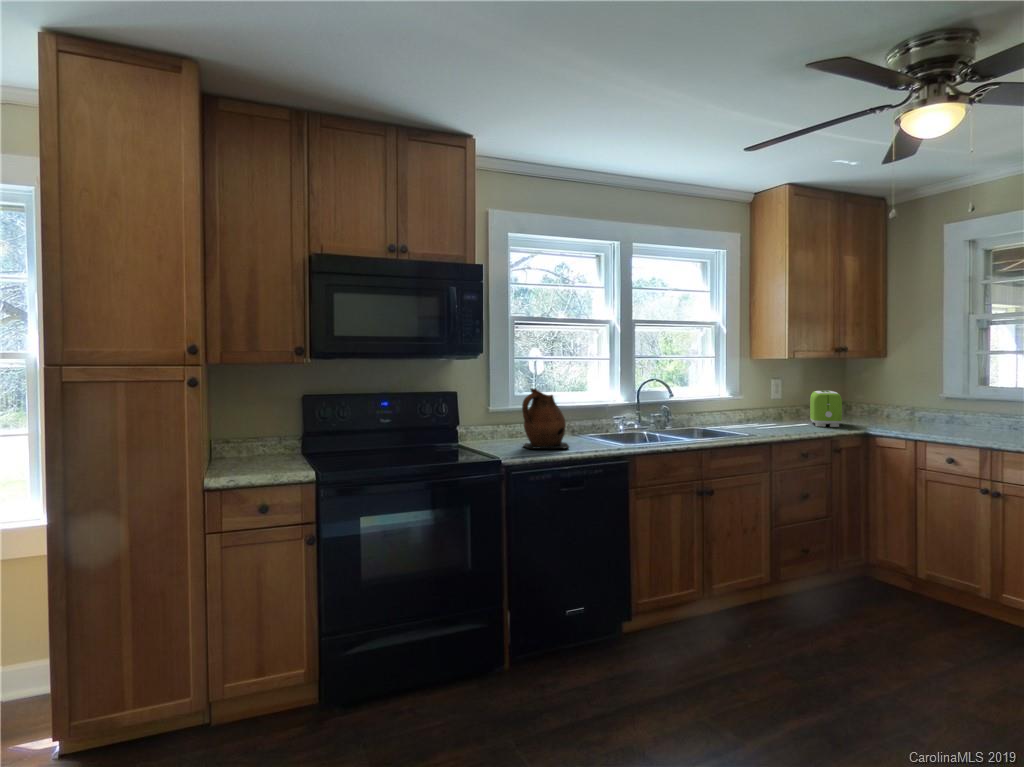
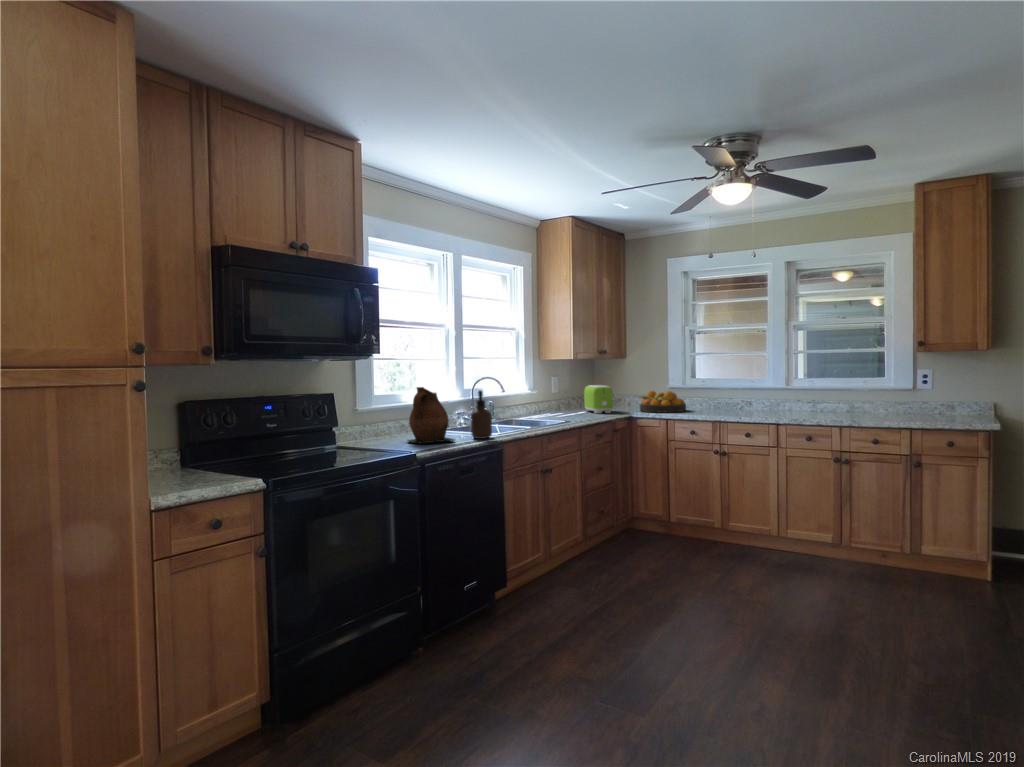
soap dispenser: none [594,394,617,448] -> present [471,390,492,439]
fruit bowl: none [883,401,958,432] -> present [640,391,686,412]

